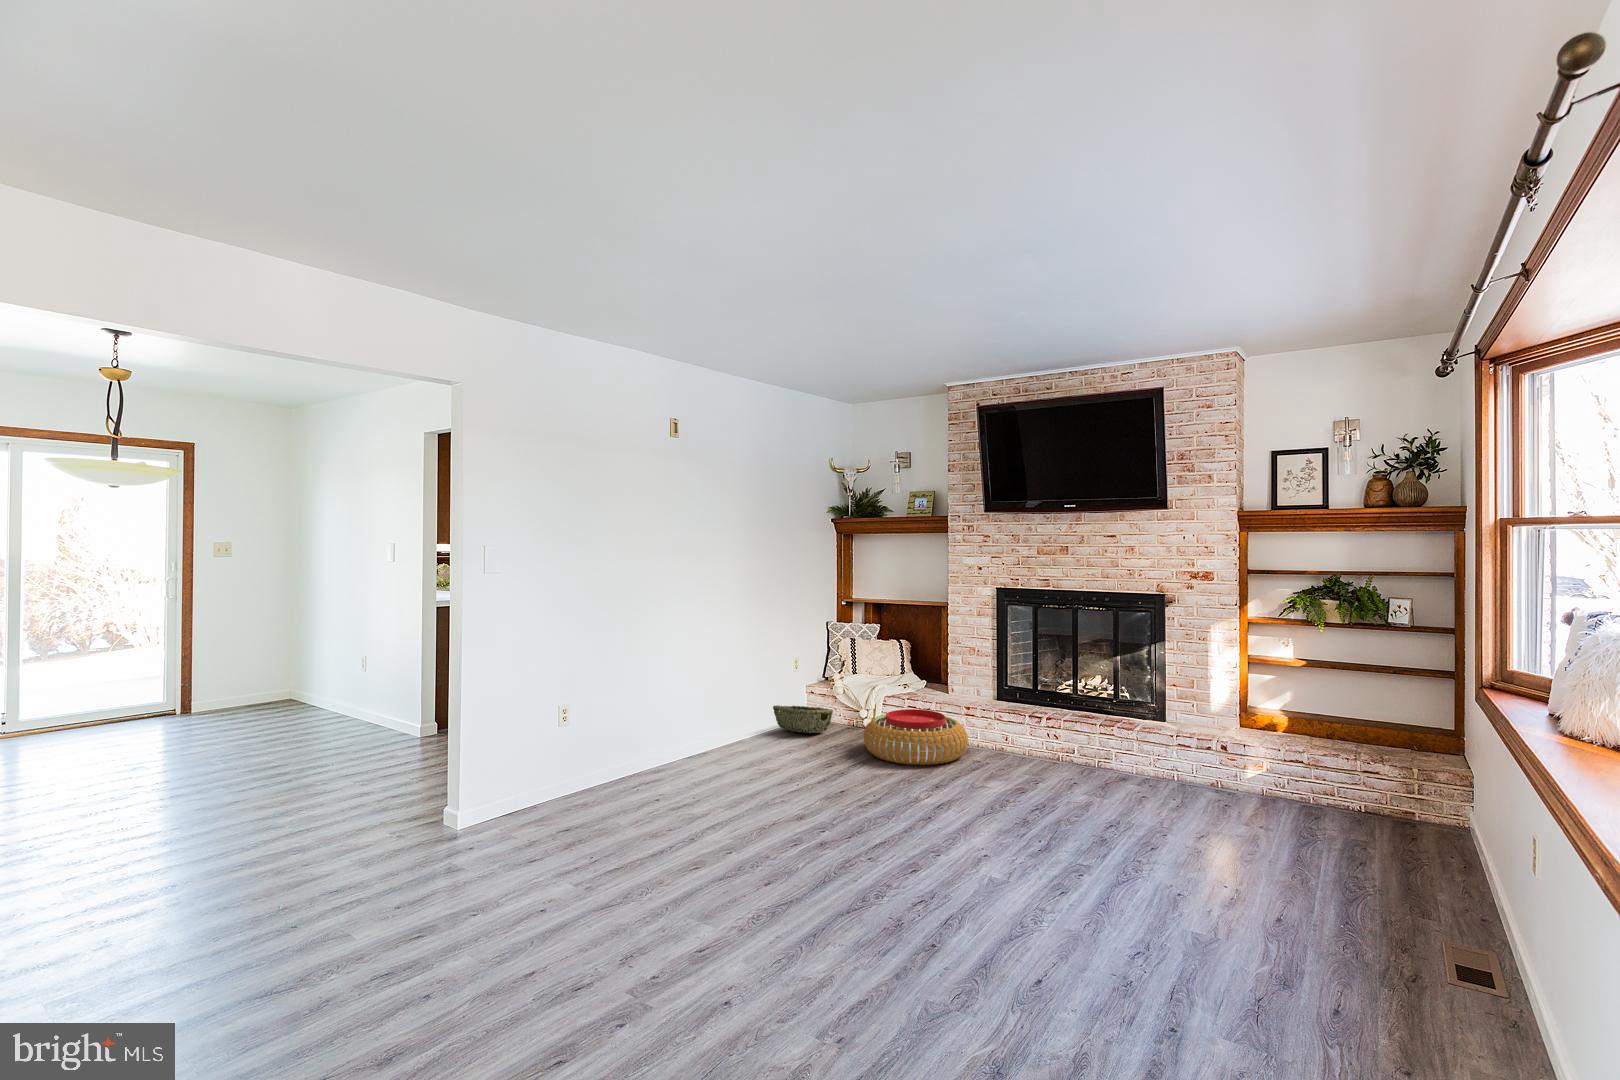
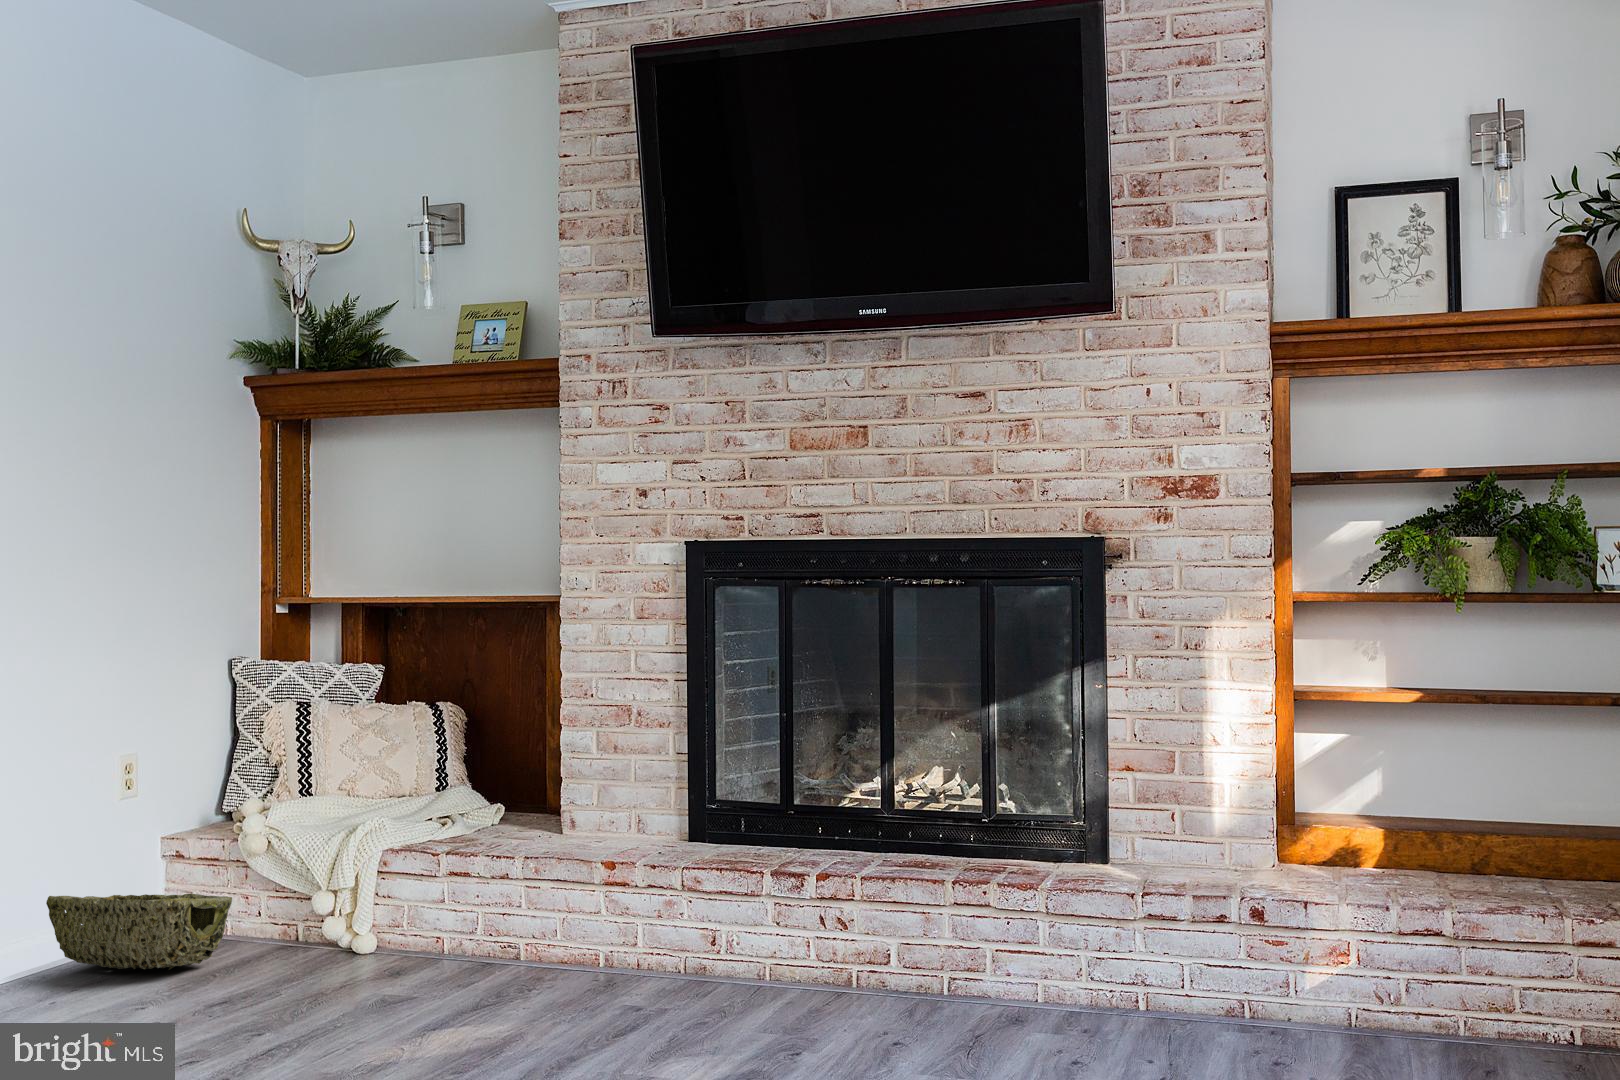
pouf: present [864,709,968,765] -> none [310,877,610,1030]

